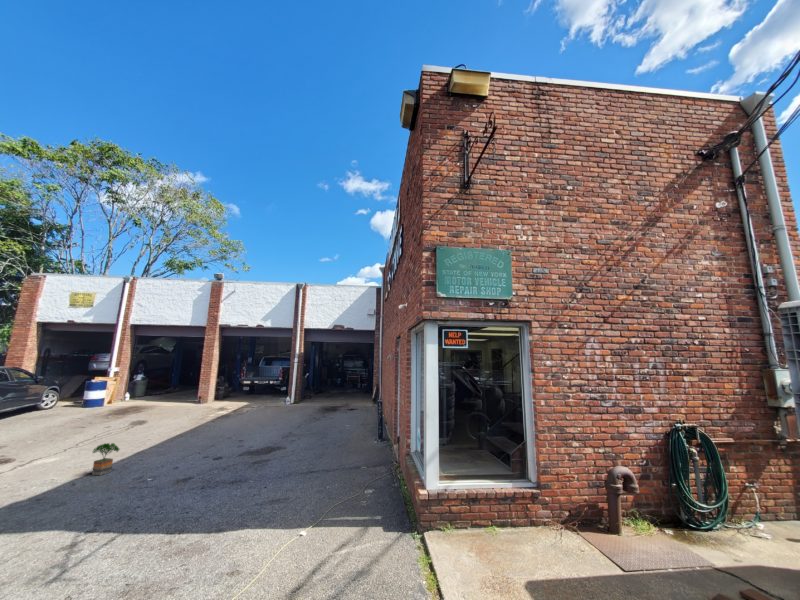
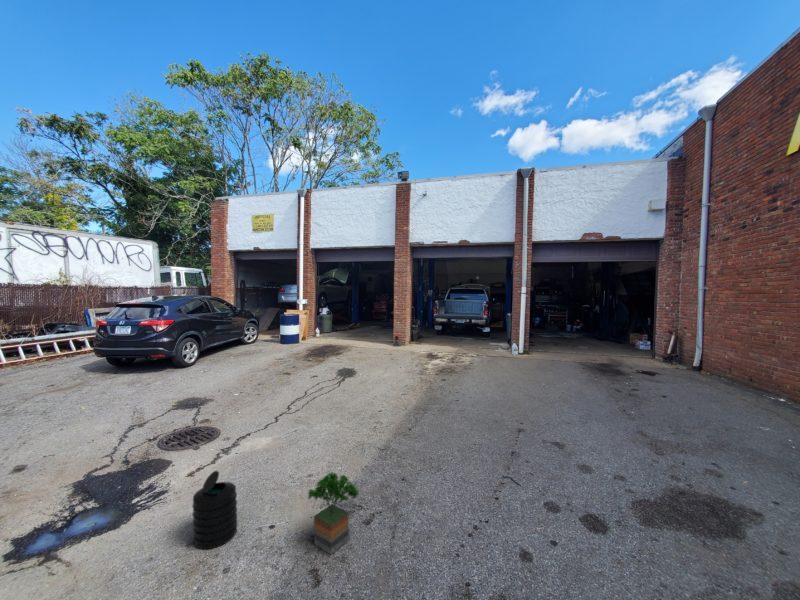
trash can: none [20,447,50,483] -> present [193,471,237,549]

